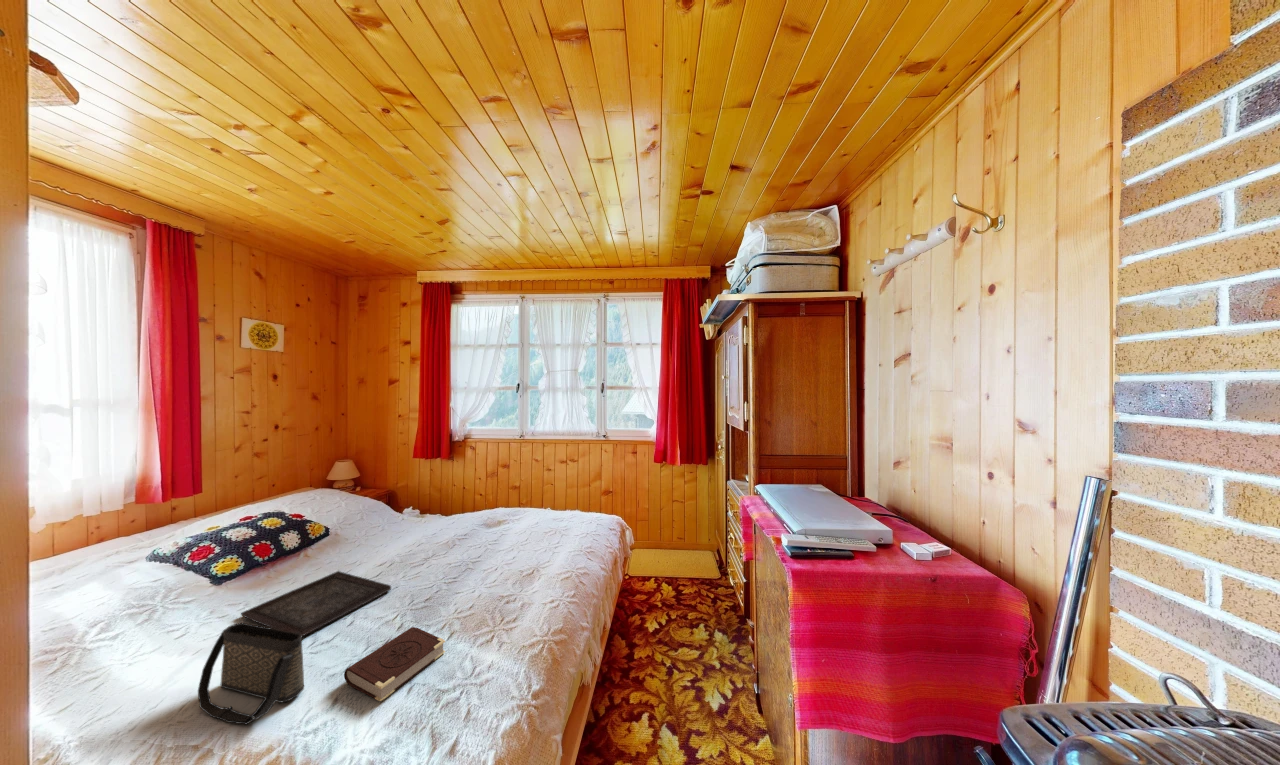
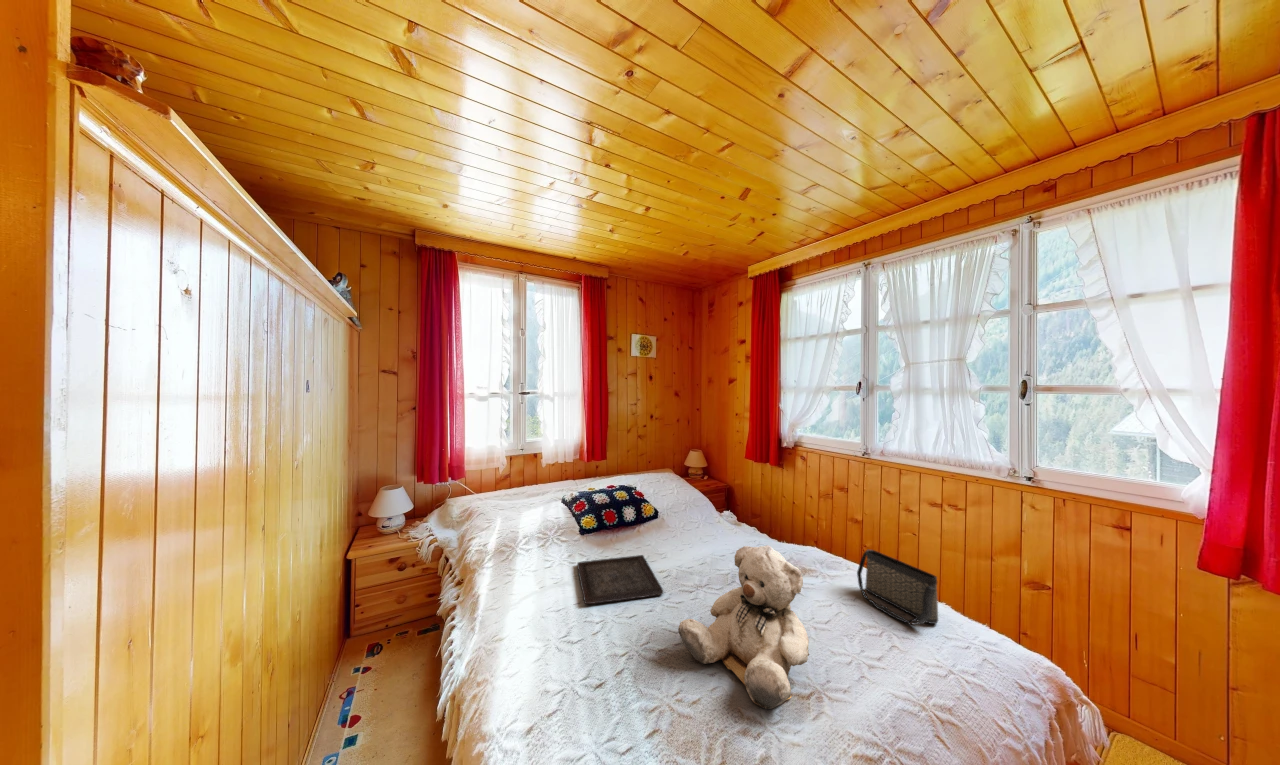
teddy bear: none [441,505,541,612] -> present [678,545,809,709]
handbag: present [198,623,304,724] -> present [857,549,938,625]
book: present [344,627,445,701] -> none [579,649,657,714]

